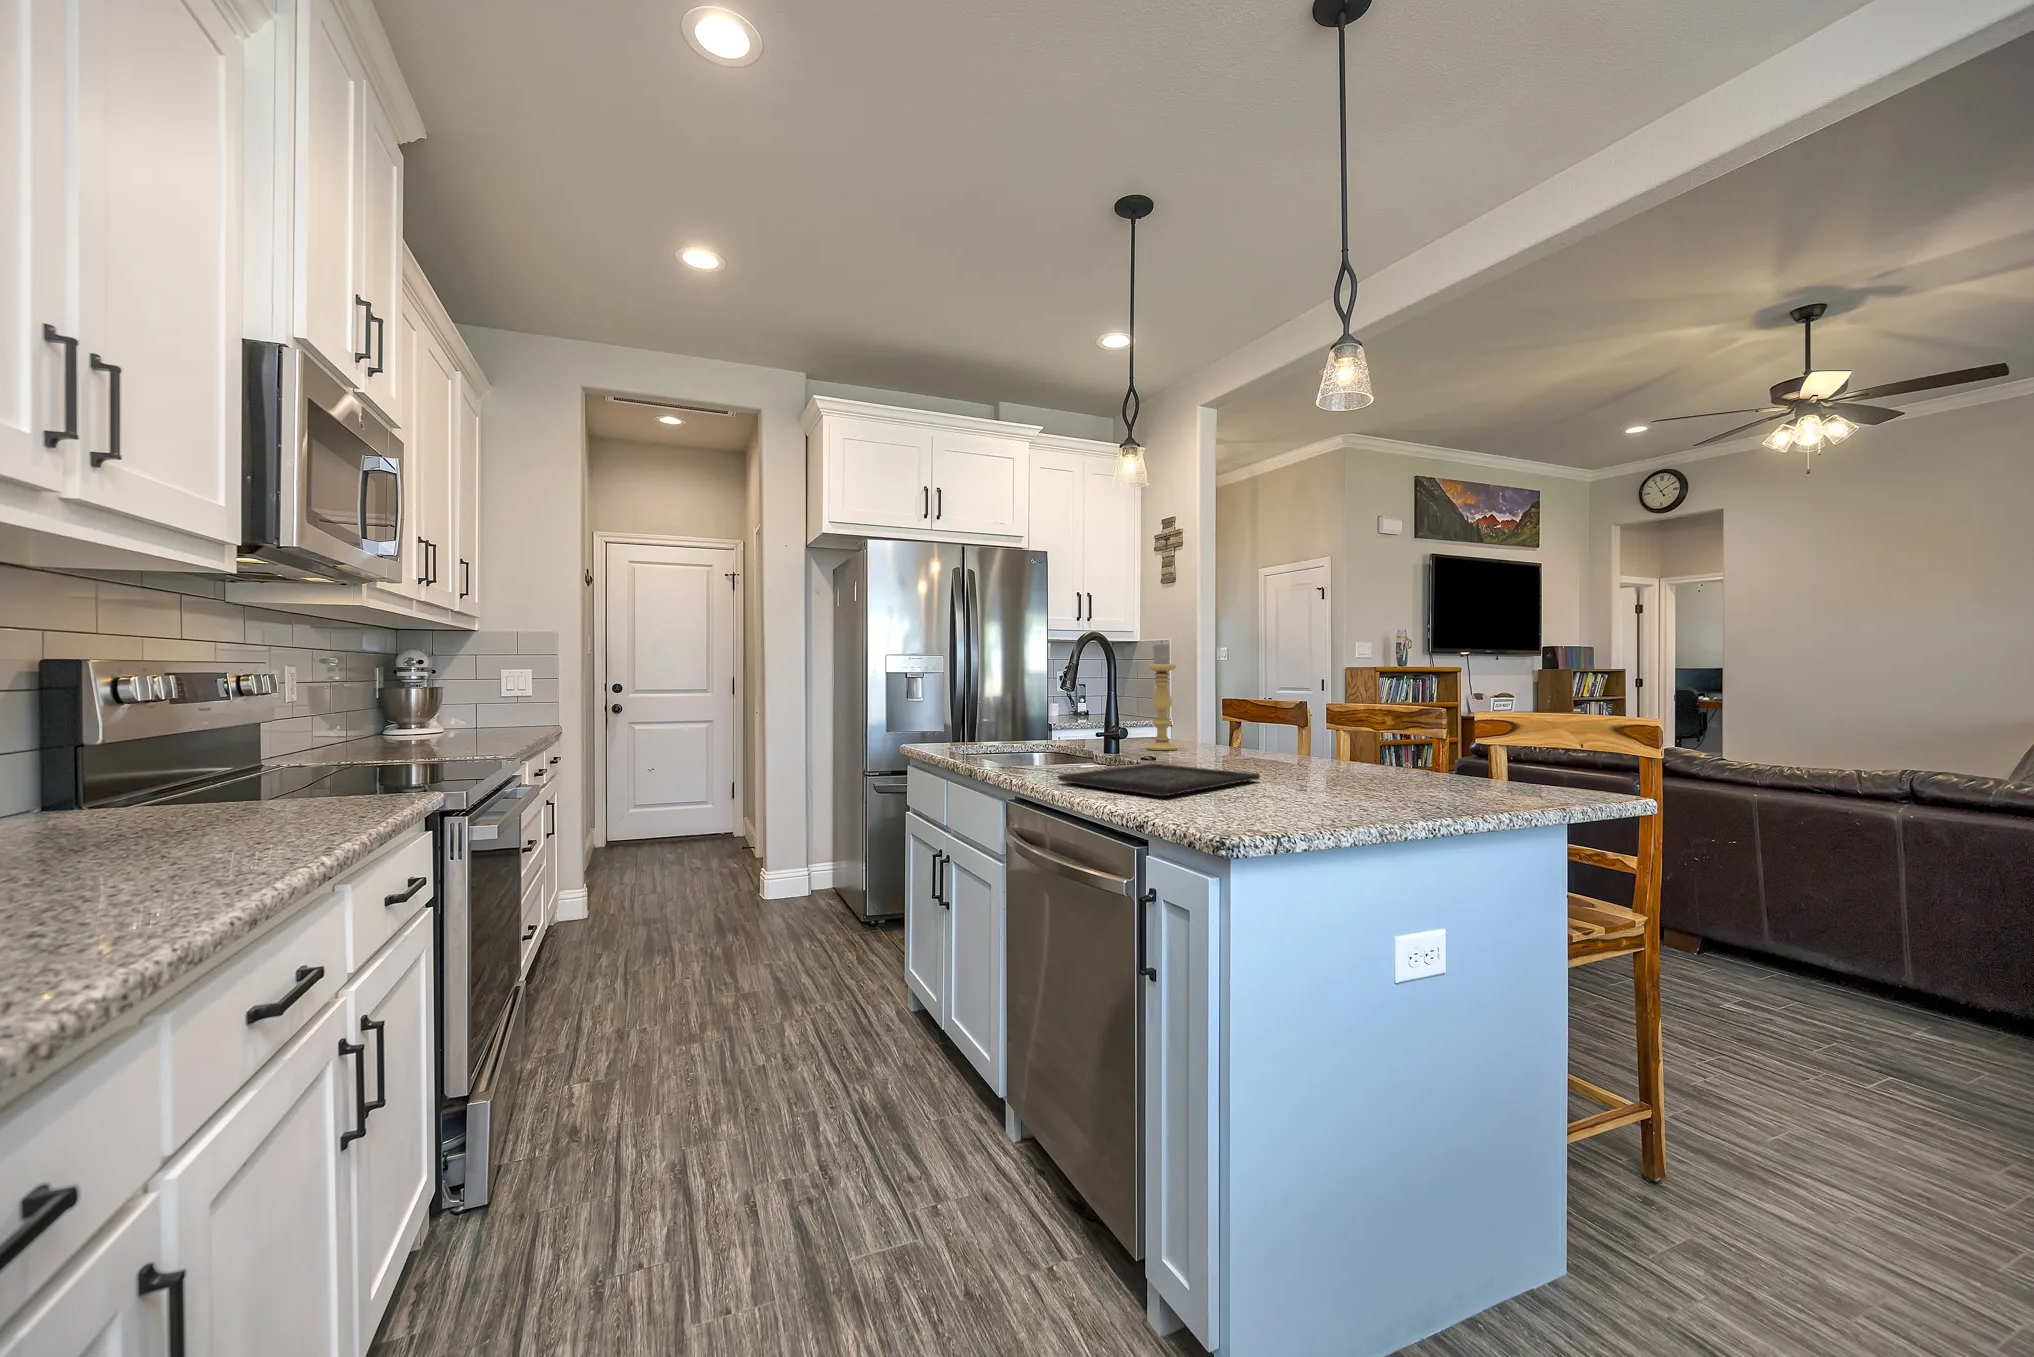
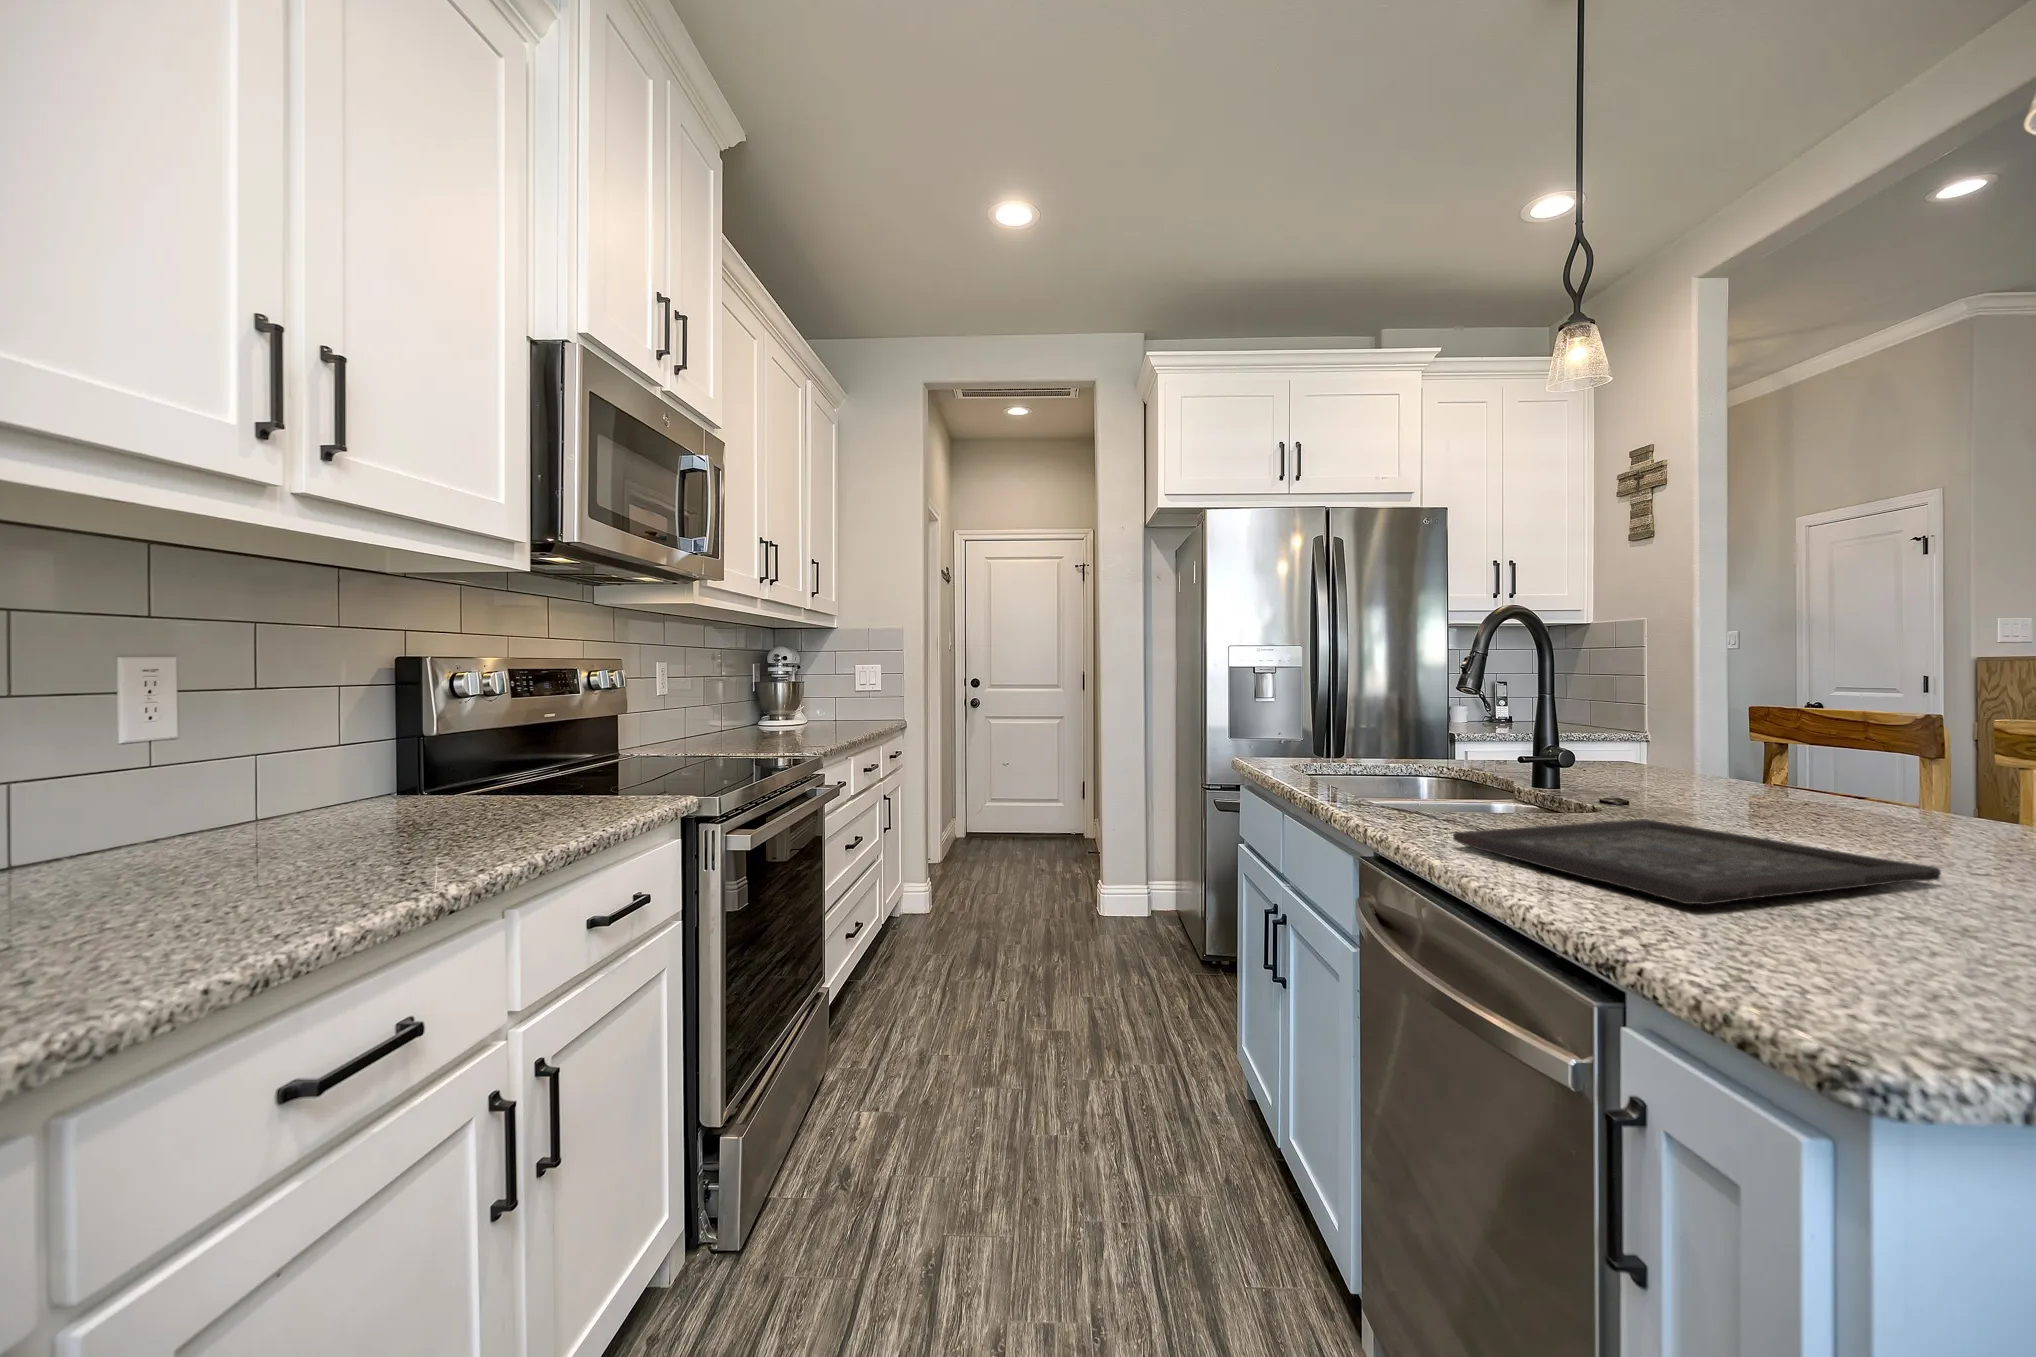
candle holder: present [1147,641,1177,750] -> none [1627,612,1689,790]

